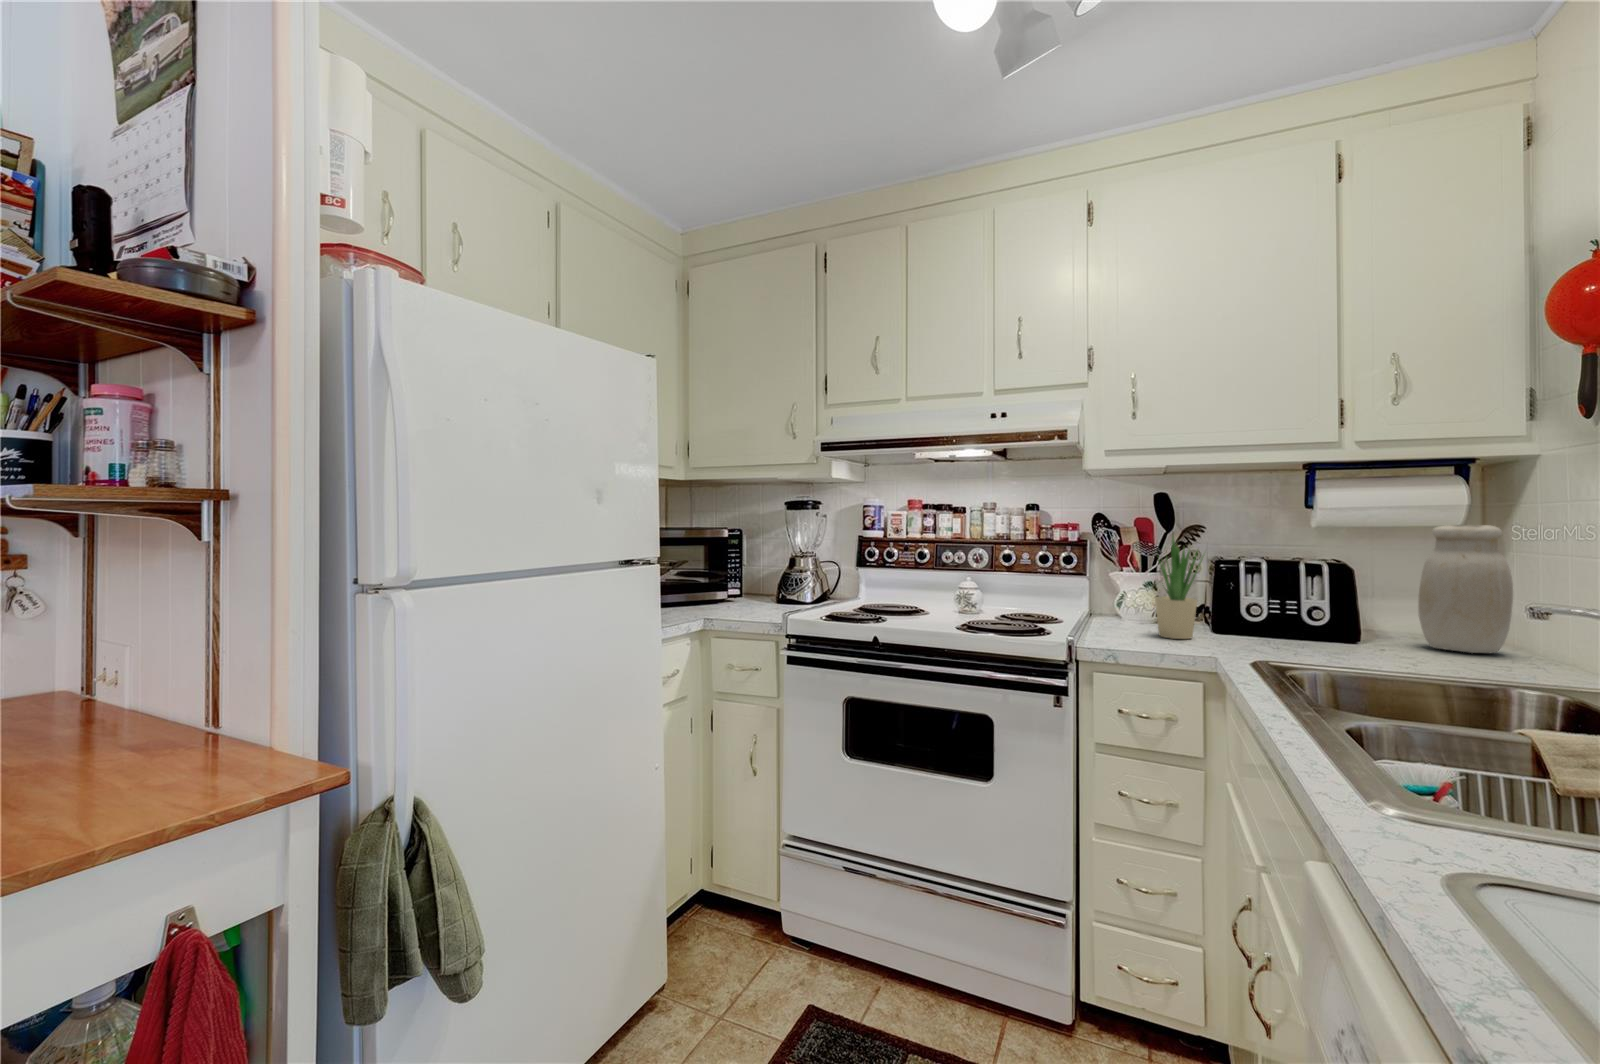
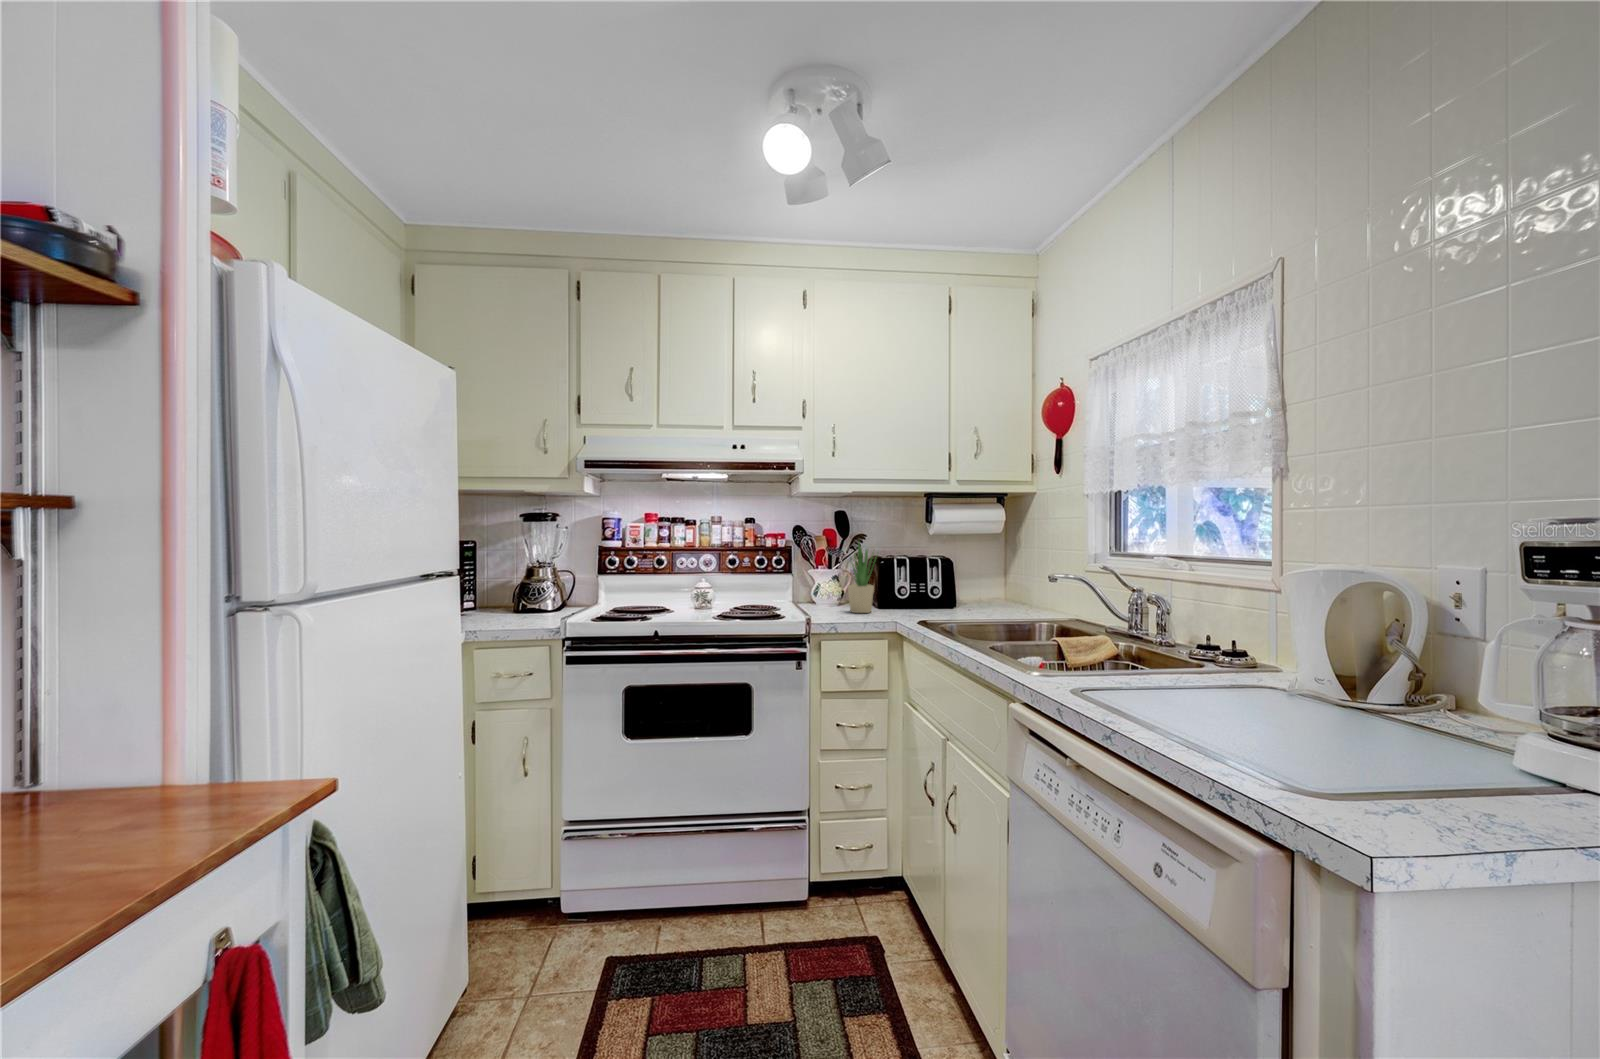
jar: present [1418,525,1513,653] -> none [983,533,1025,608]

